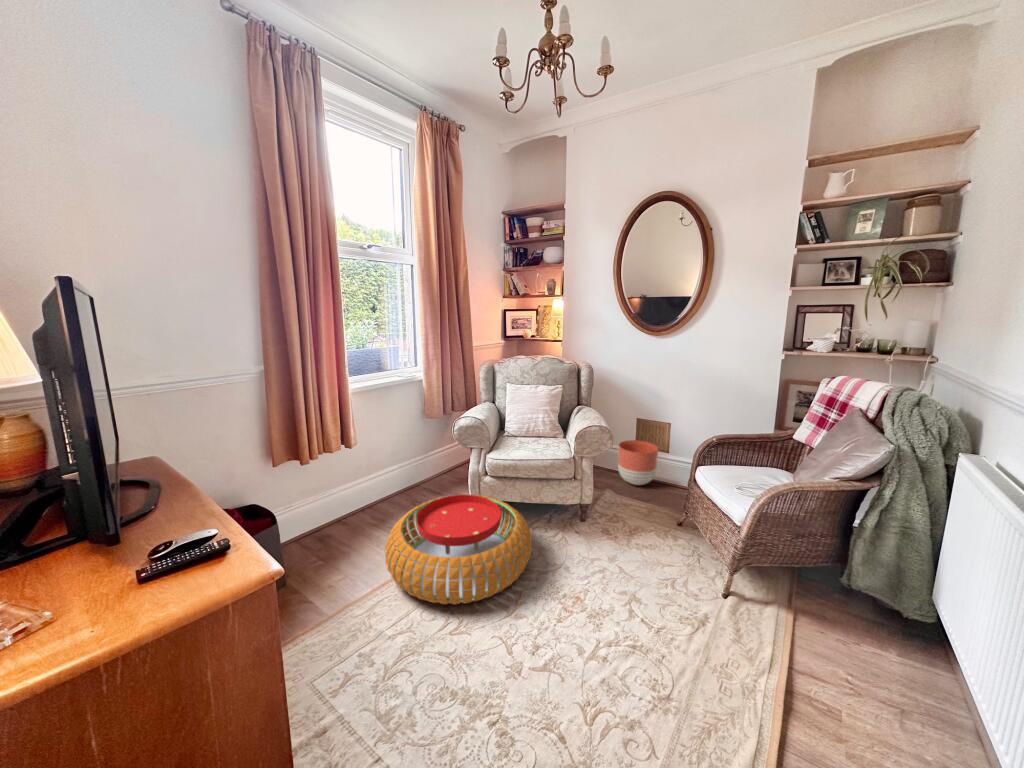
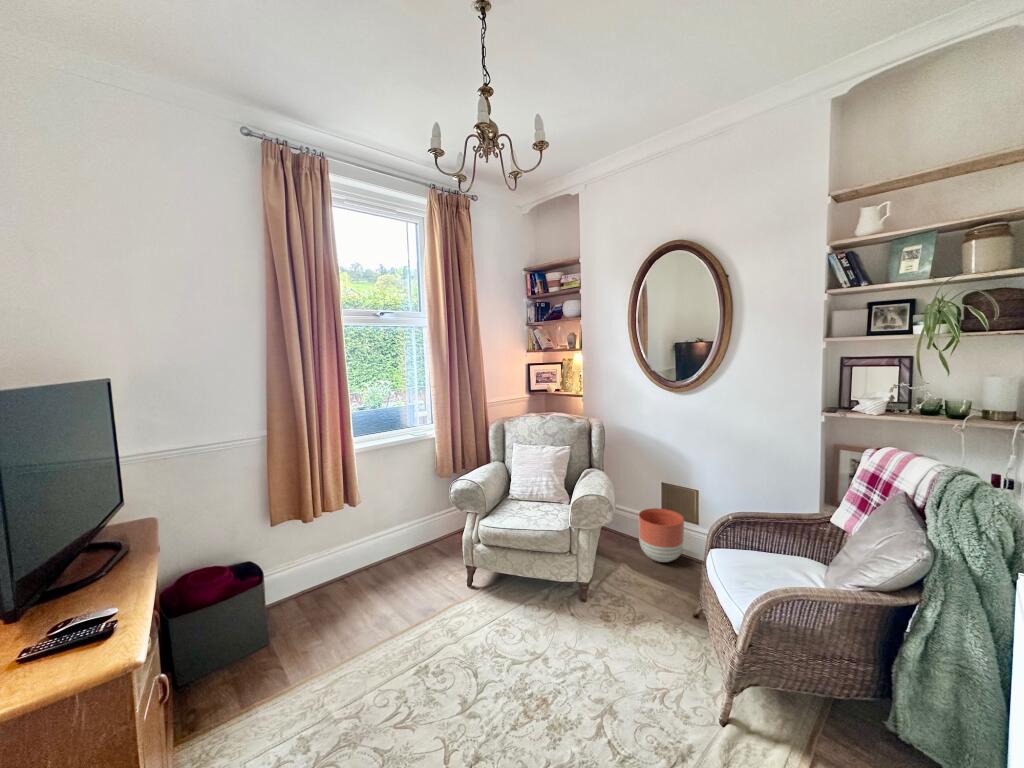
pouf: present [385,494,532,605] -> none [355,564,511,691]

